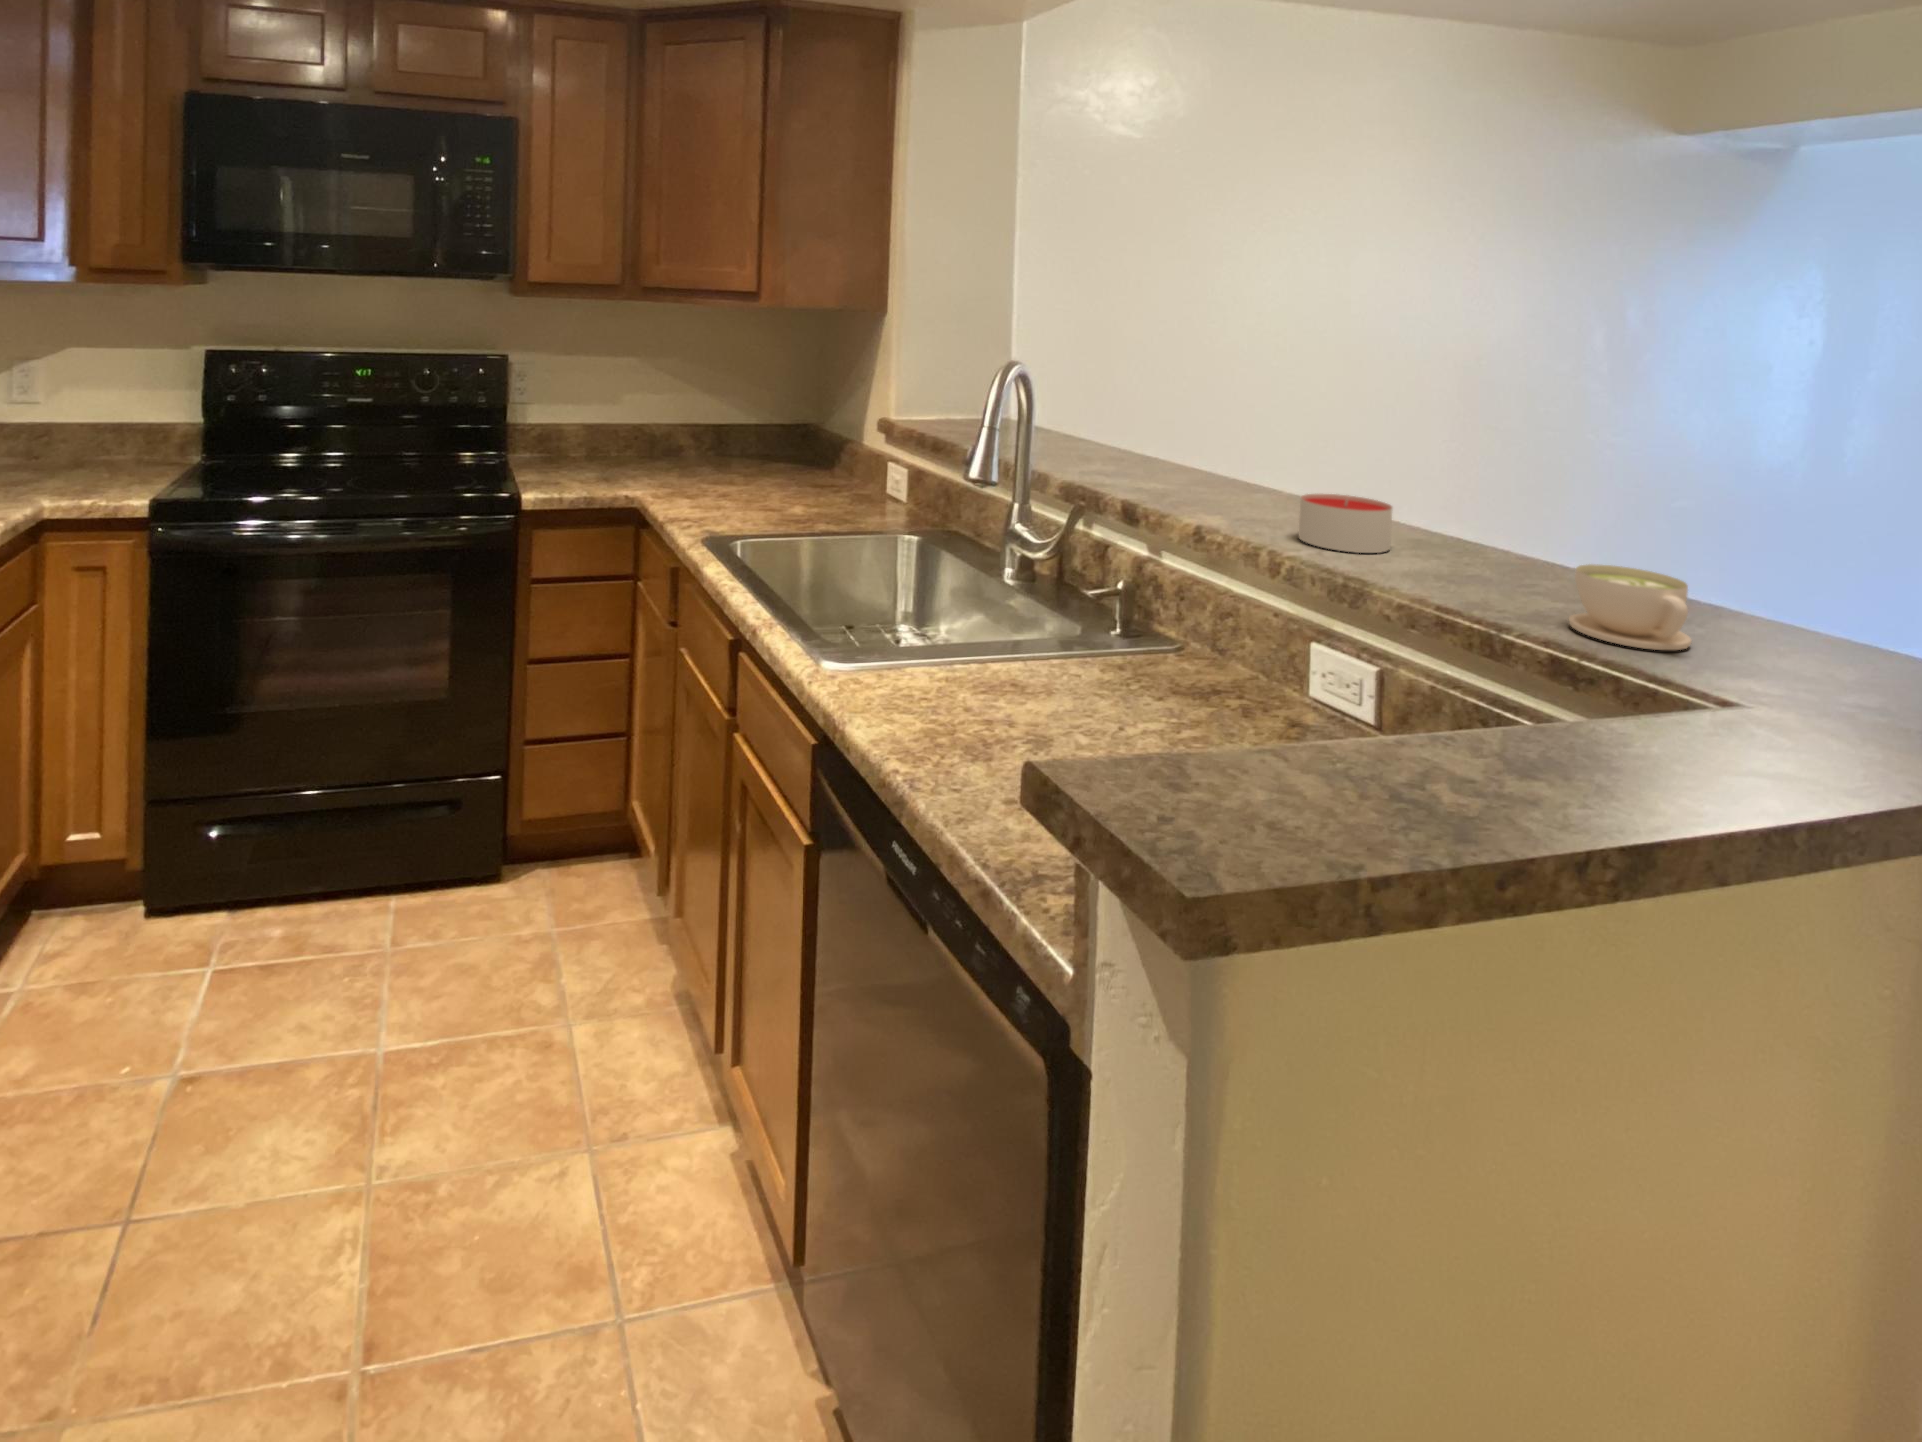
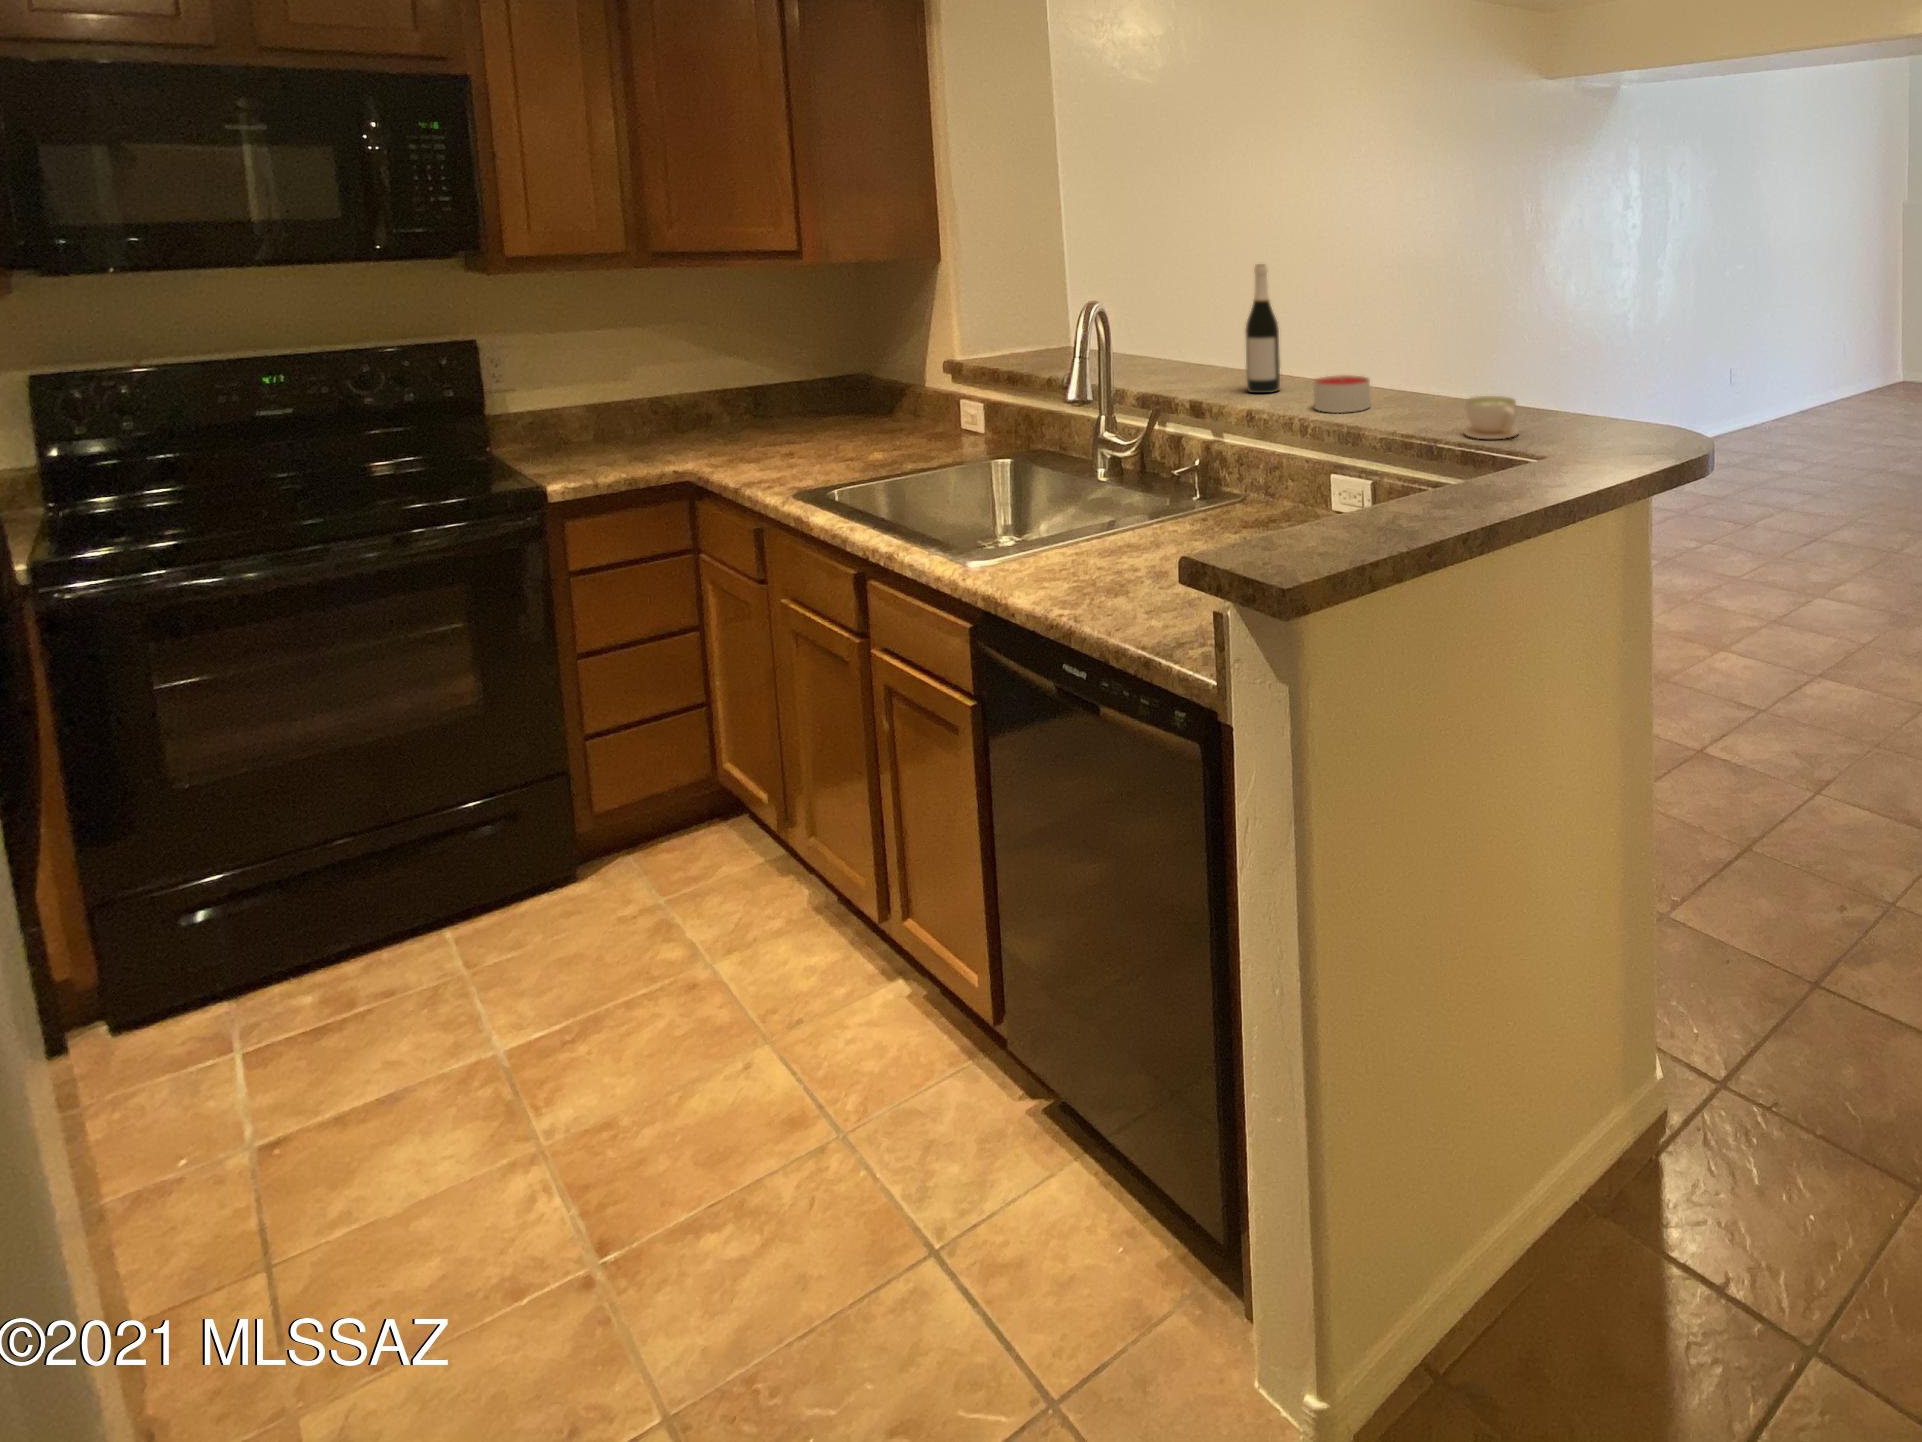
wine bottle: none [1203,327,1255,505] -> present [1245,264,1280,393]

